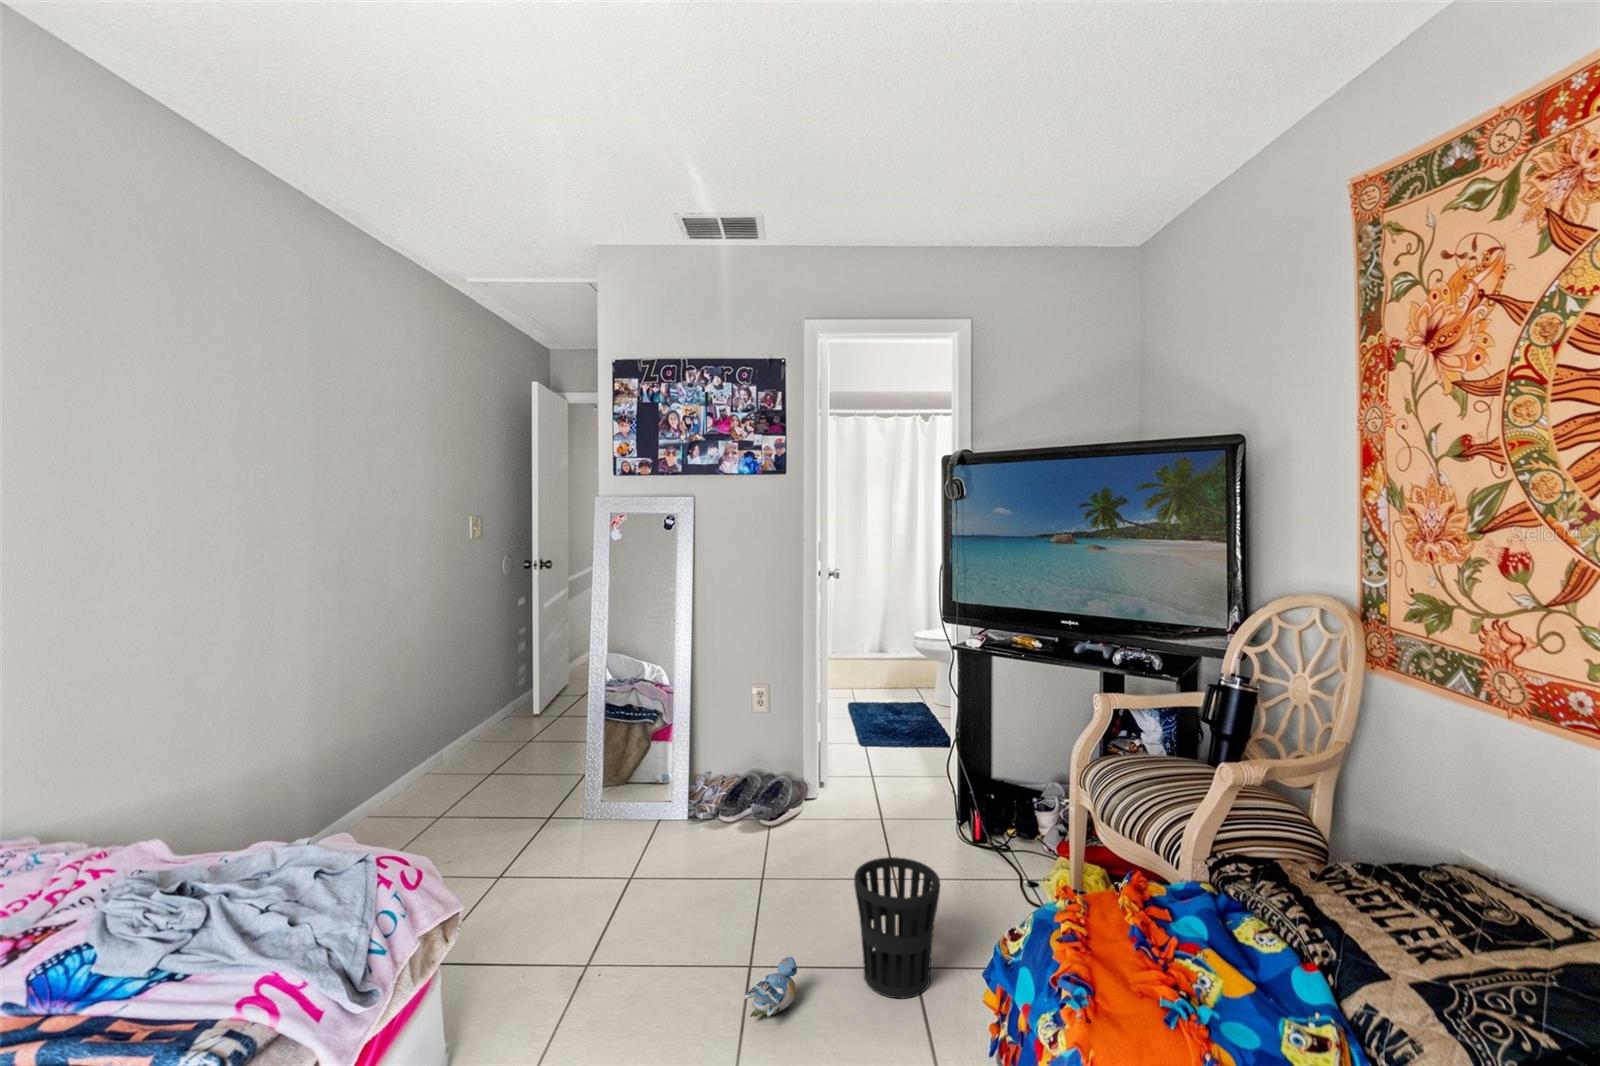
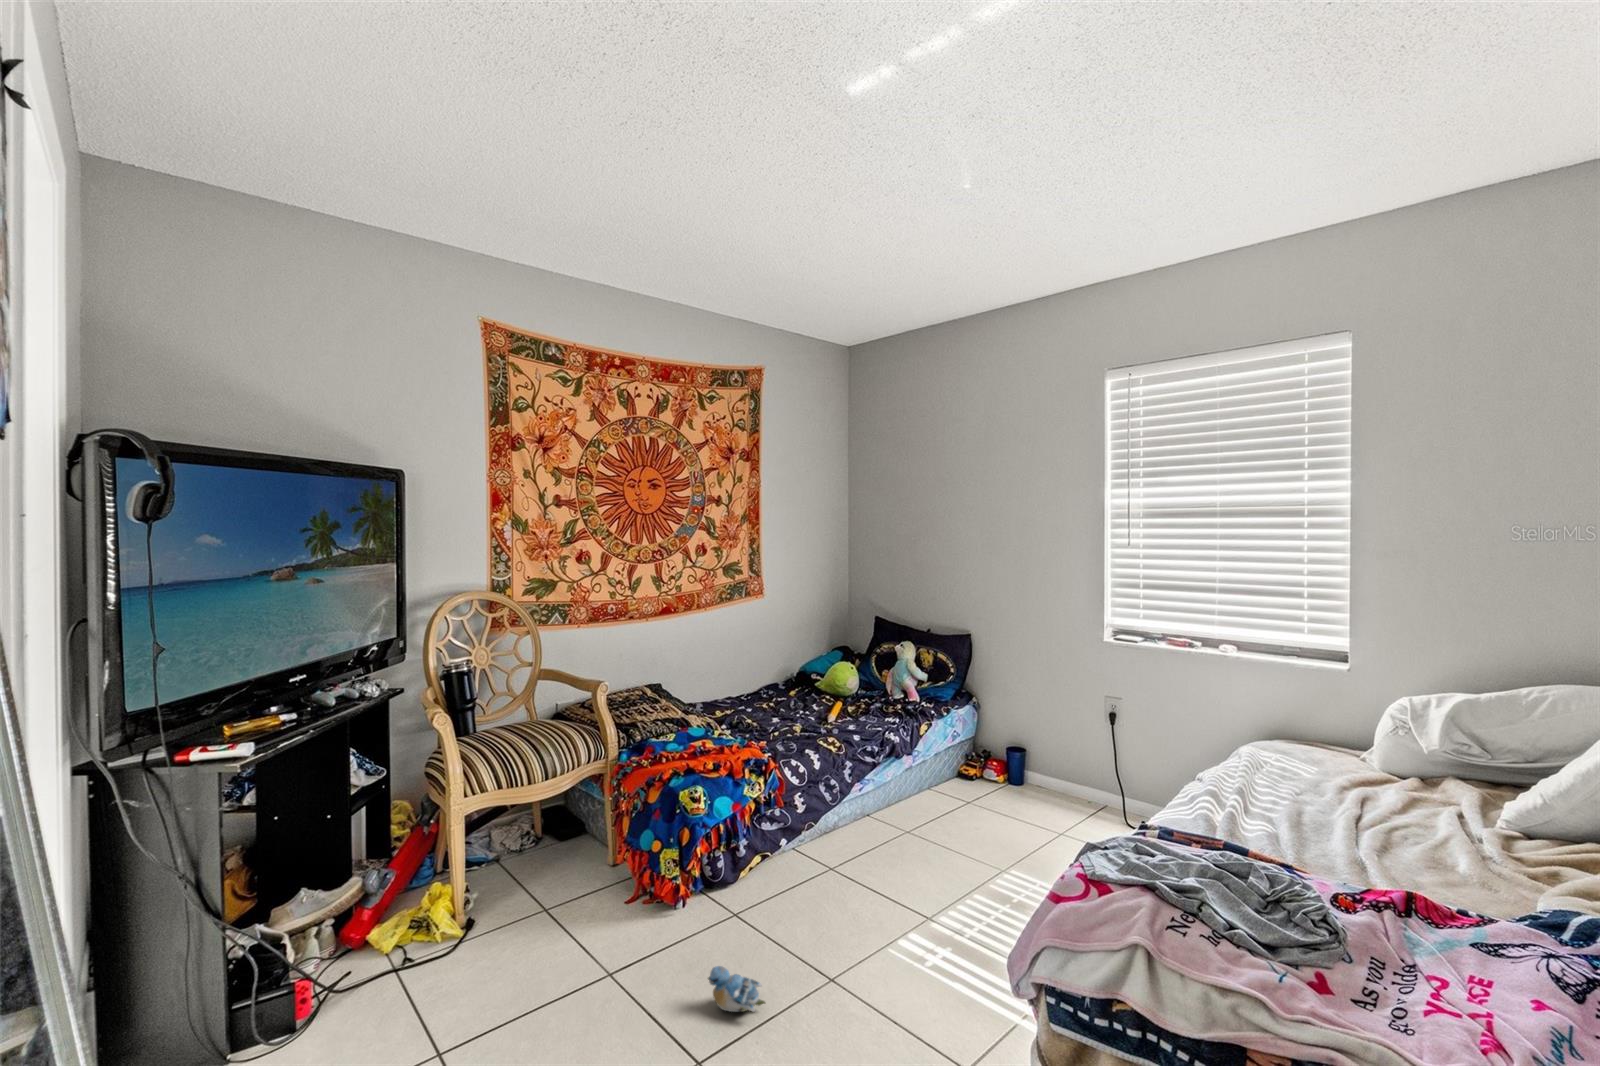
wastebasket: present [854,857,940,998] -> none [595,856,676,988]

